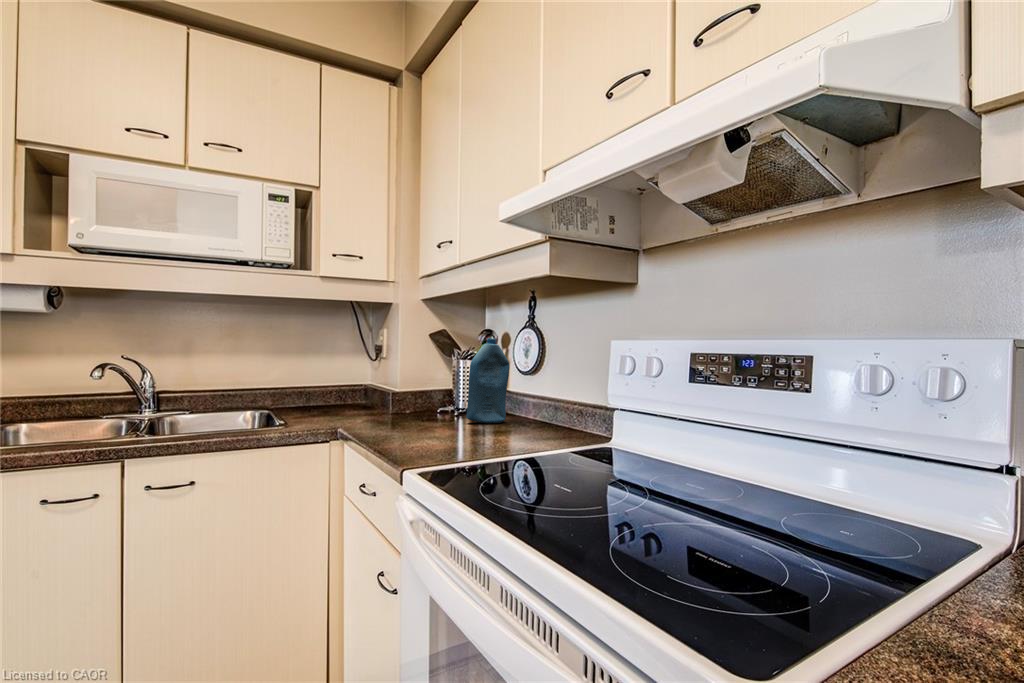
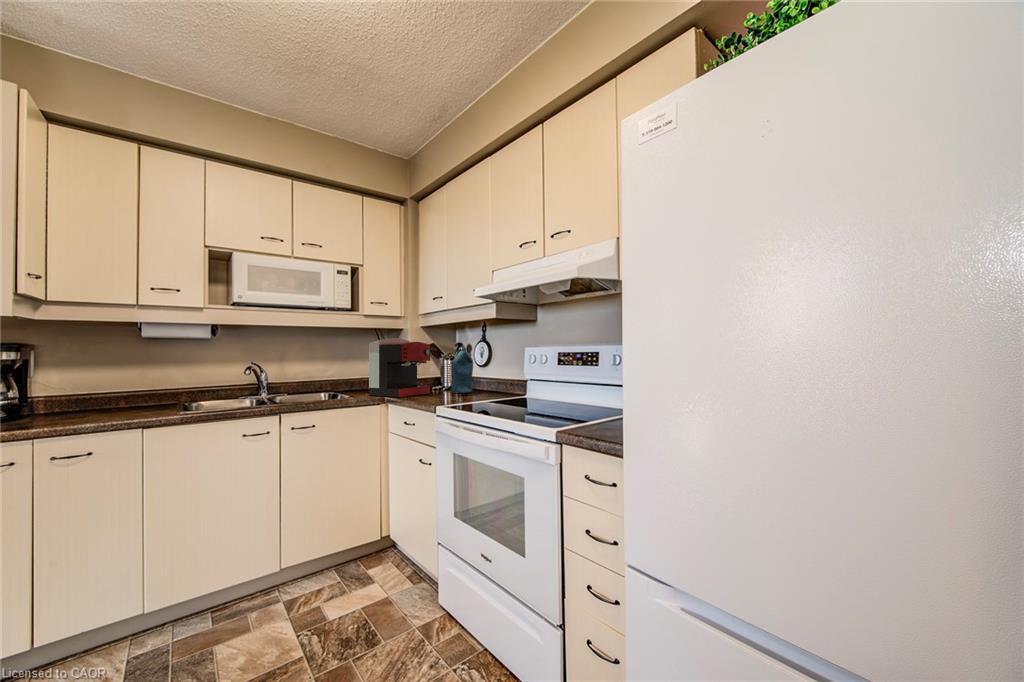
coffee maker: none [320,317,431,428] -> present [369,338,431,397]

